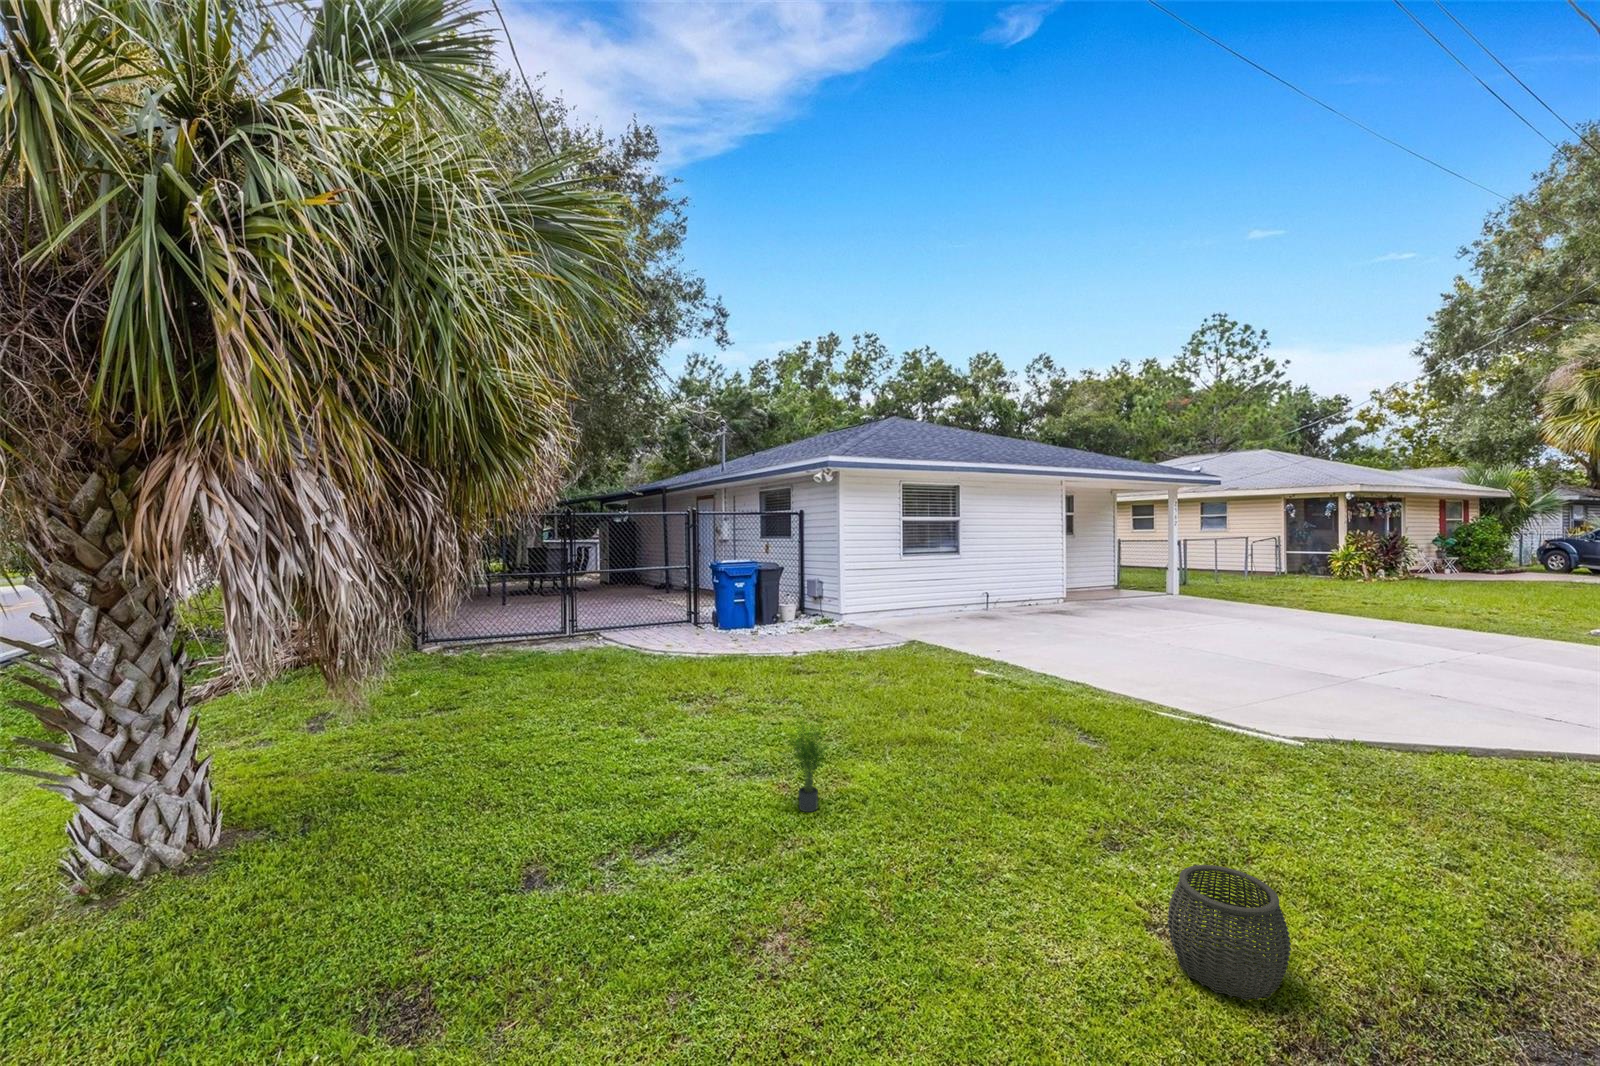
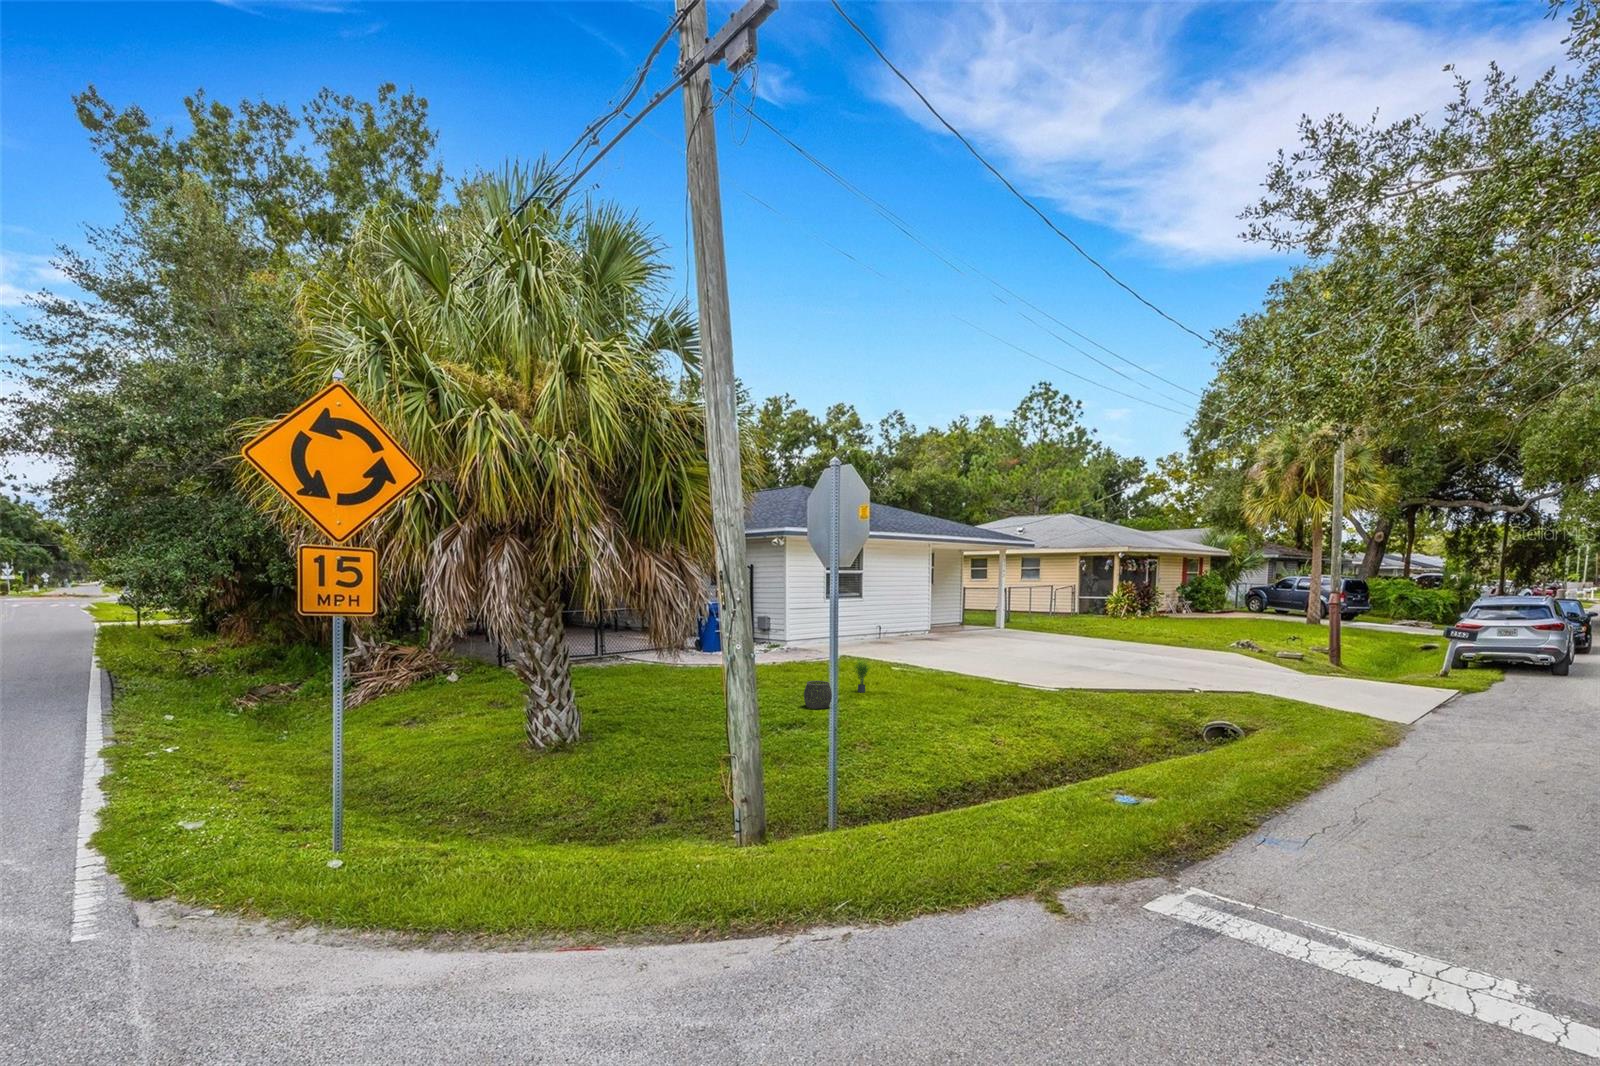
woven basket: present [1167,865,1291,1000] -> present [804,681,832,709]

